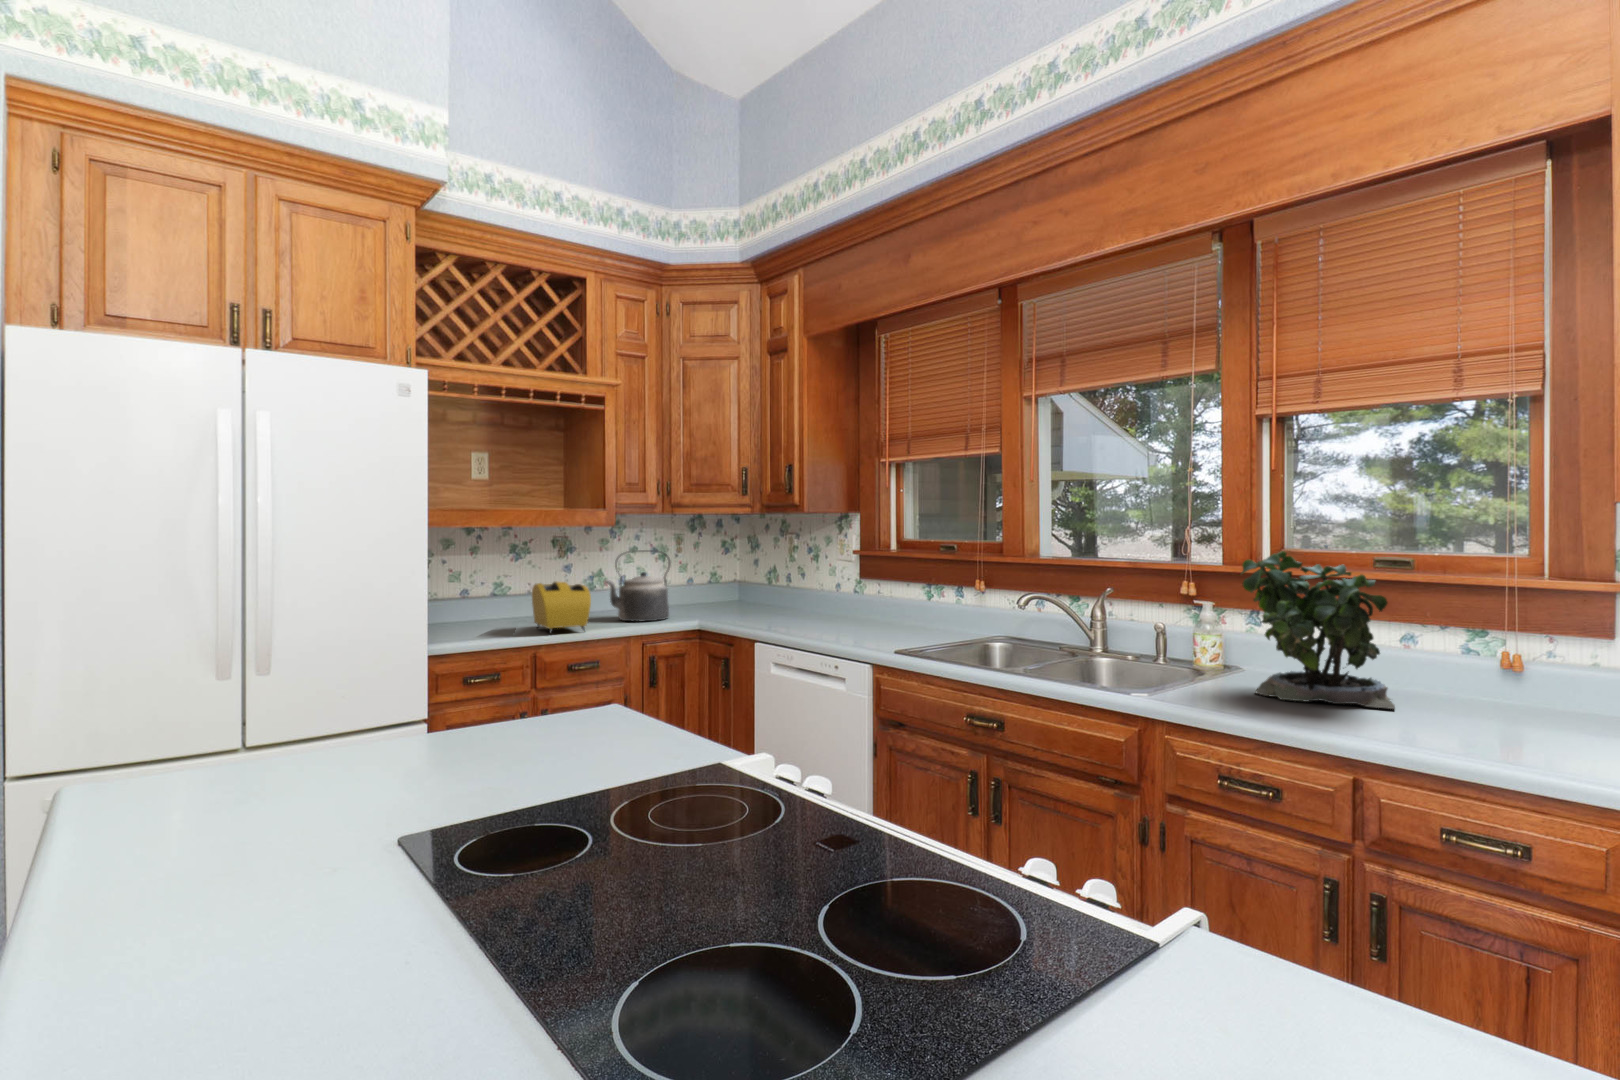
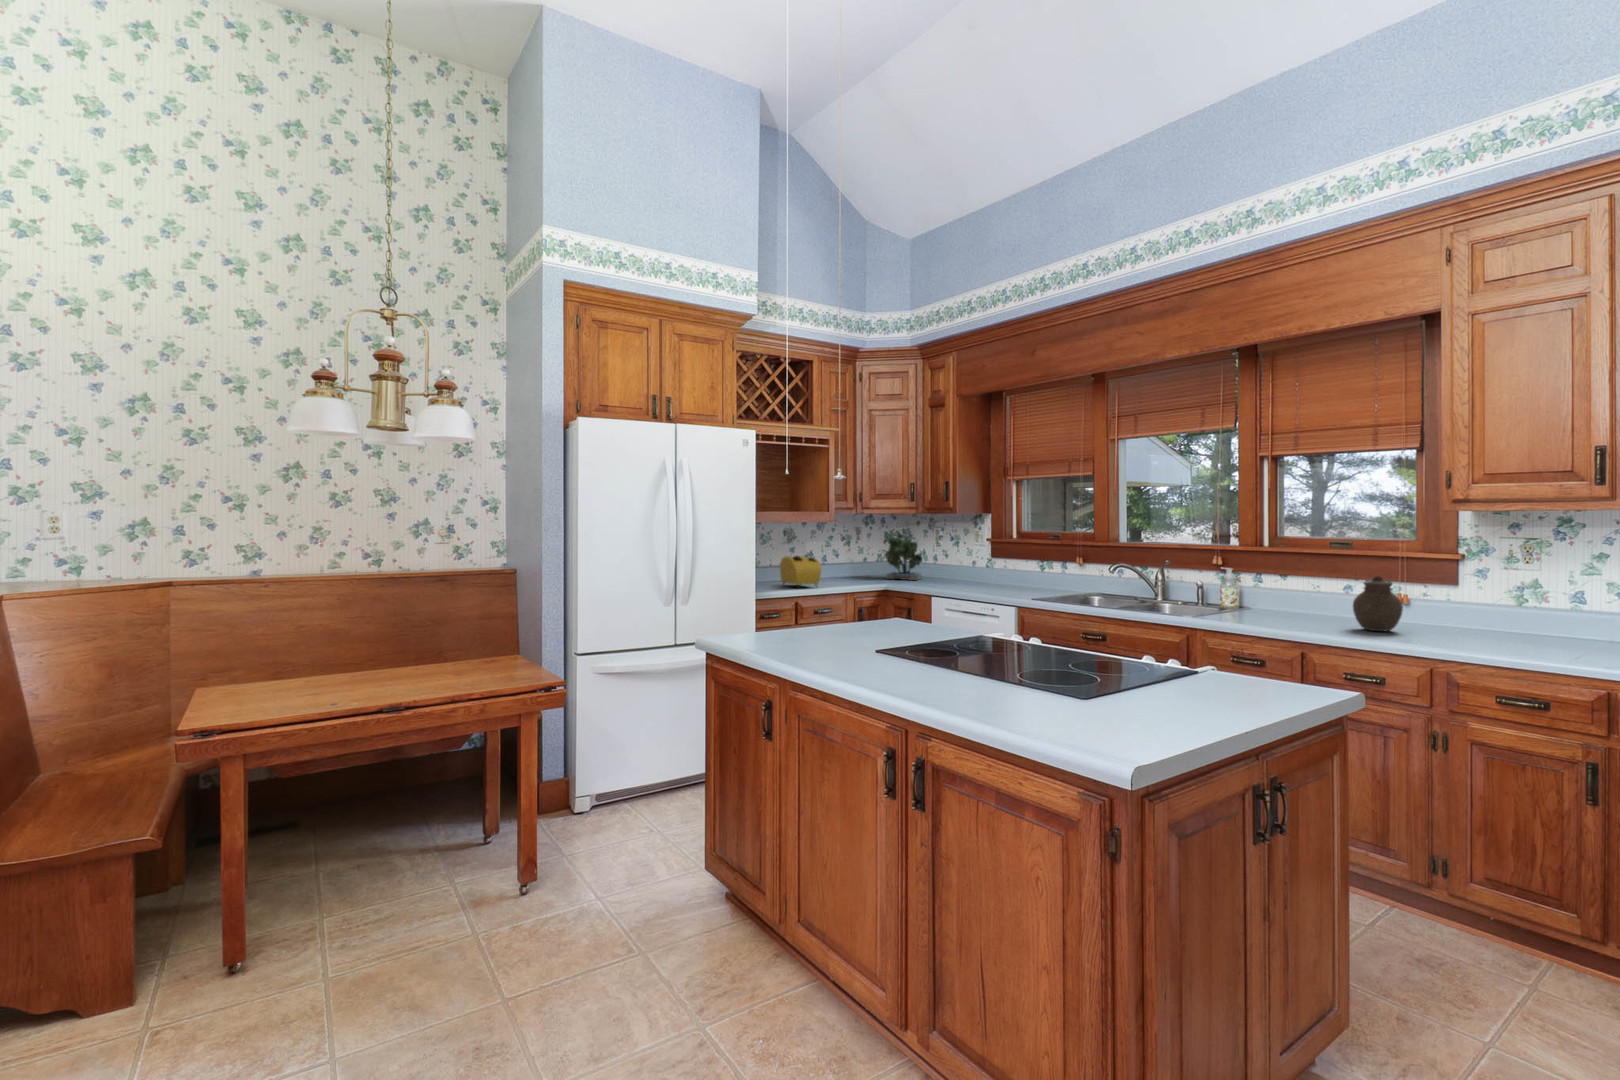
potted plant: present [1241,545,1395,709] -> present [883,531,922,580]
kettle: present [606,550,671,621] -> none [821,537,861,583]
jar: none [1429,629,1527,738] -> present [1353,576,1403,631]

